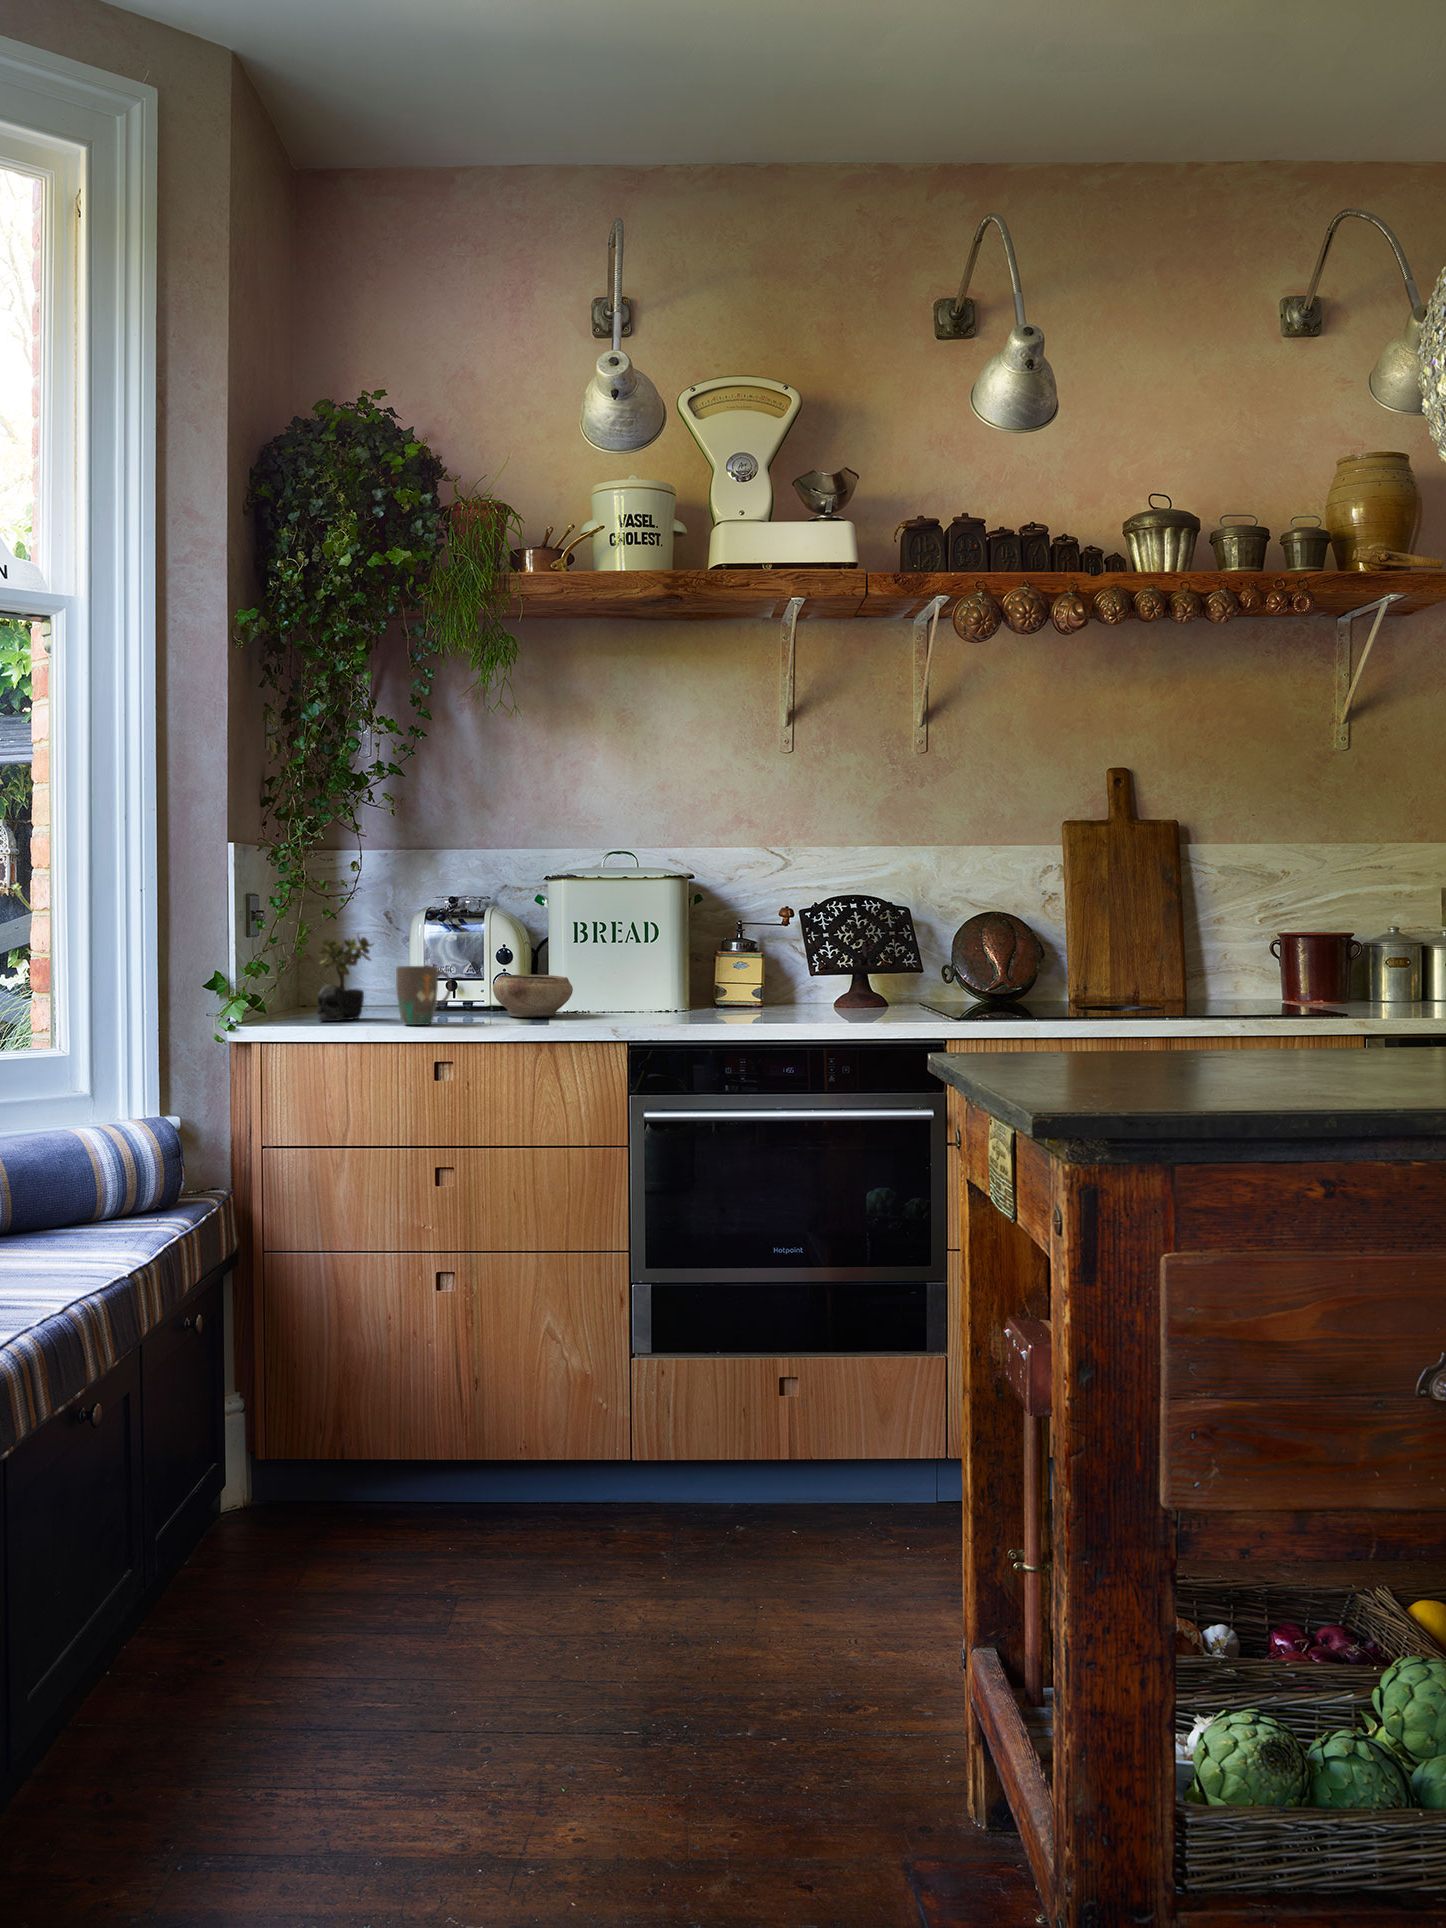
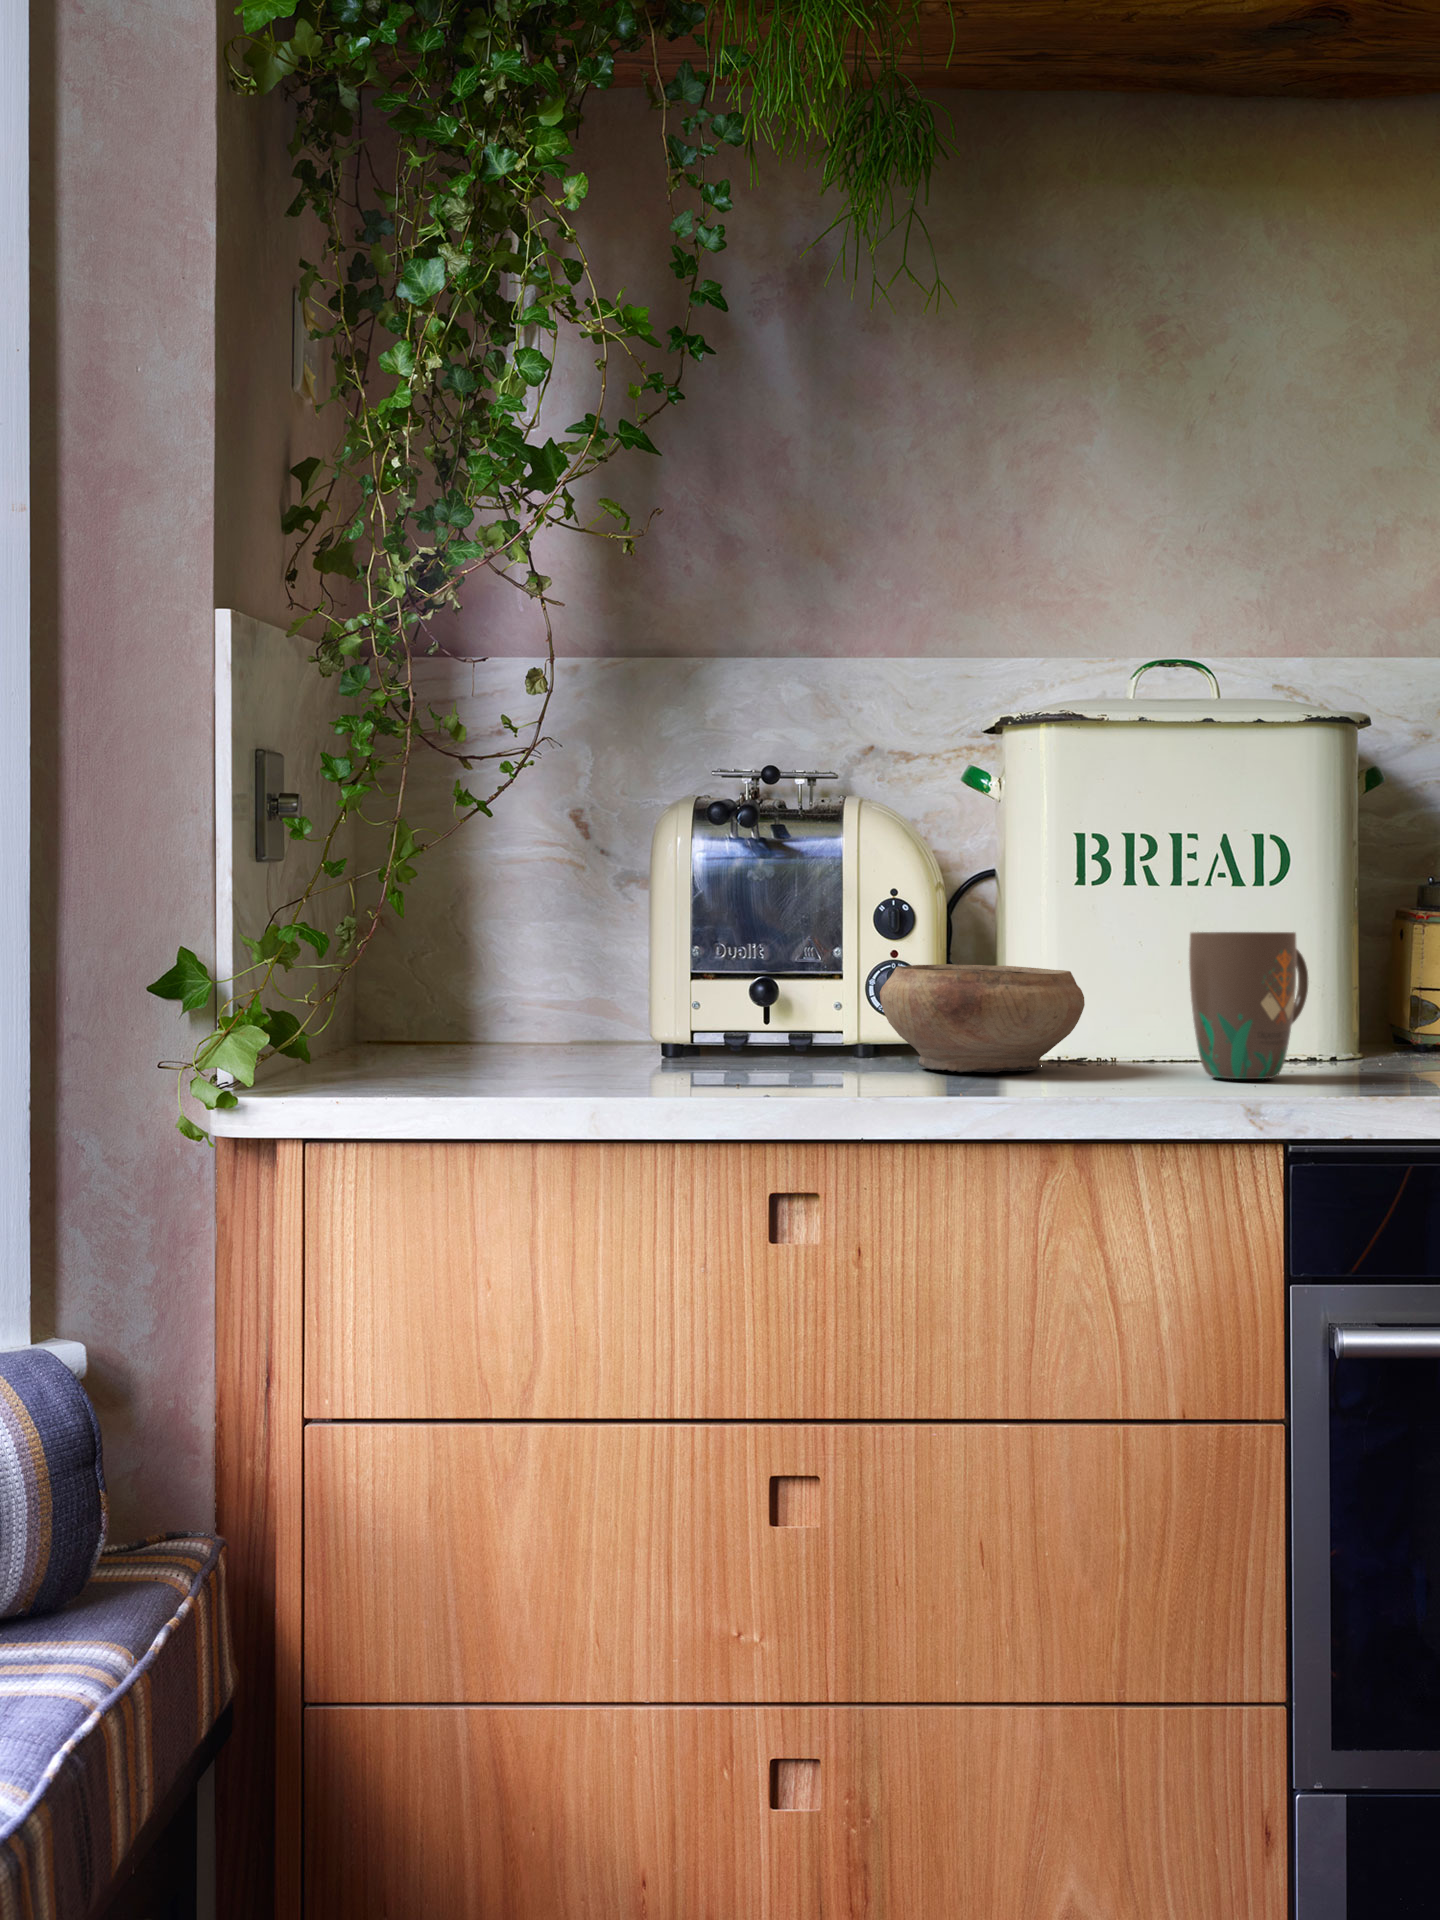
succulent plant: present [317,936,373,1021] -> none [441,855,586,1081]
mug: present [396,966,452,1025] -> present [1189,932,1308,1079]

